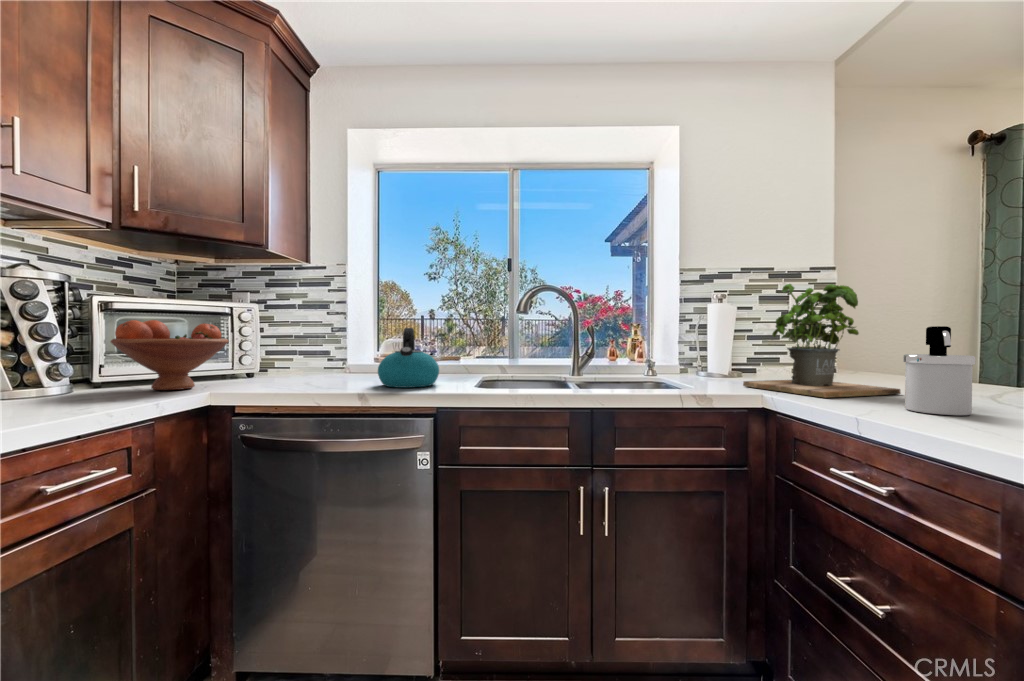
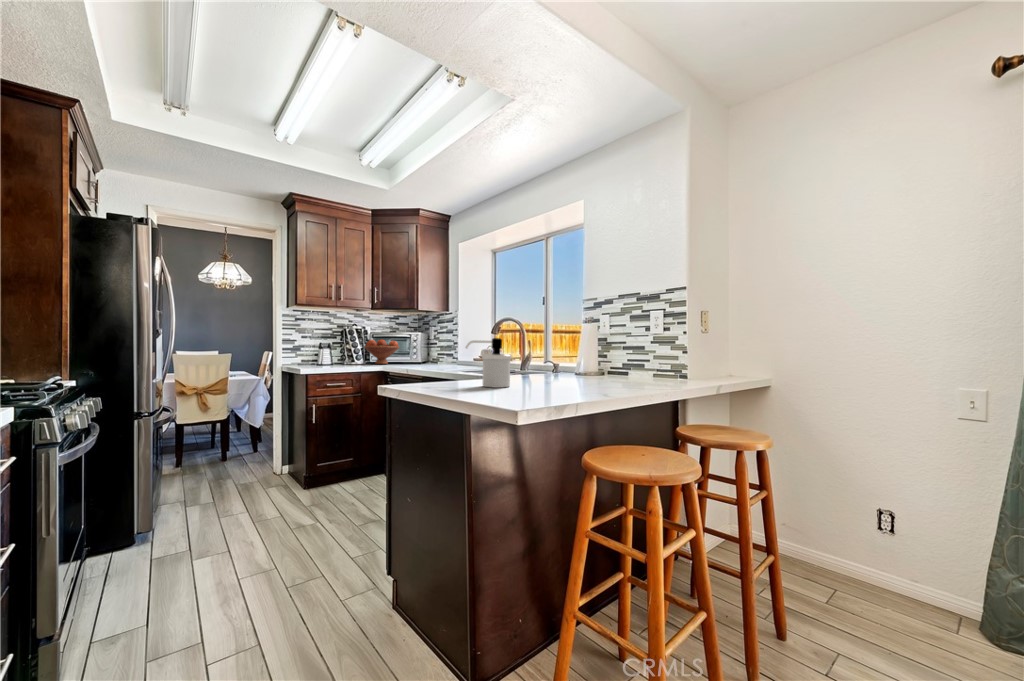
potted plant: present [743,284,901,398] -> none [516,311,598,385]
kettle: present [378,328,439,388] -> none [421,342,450,368]

